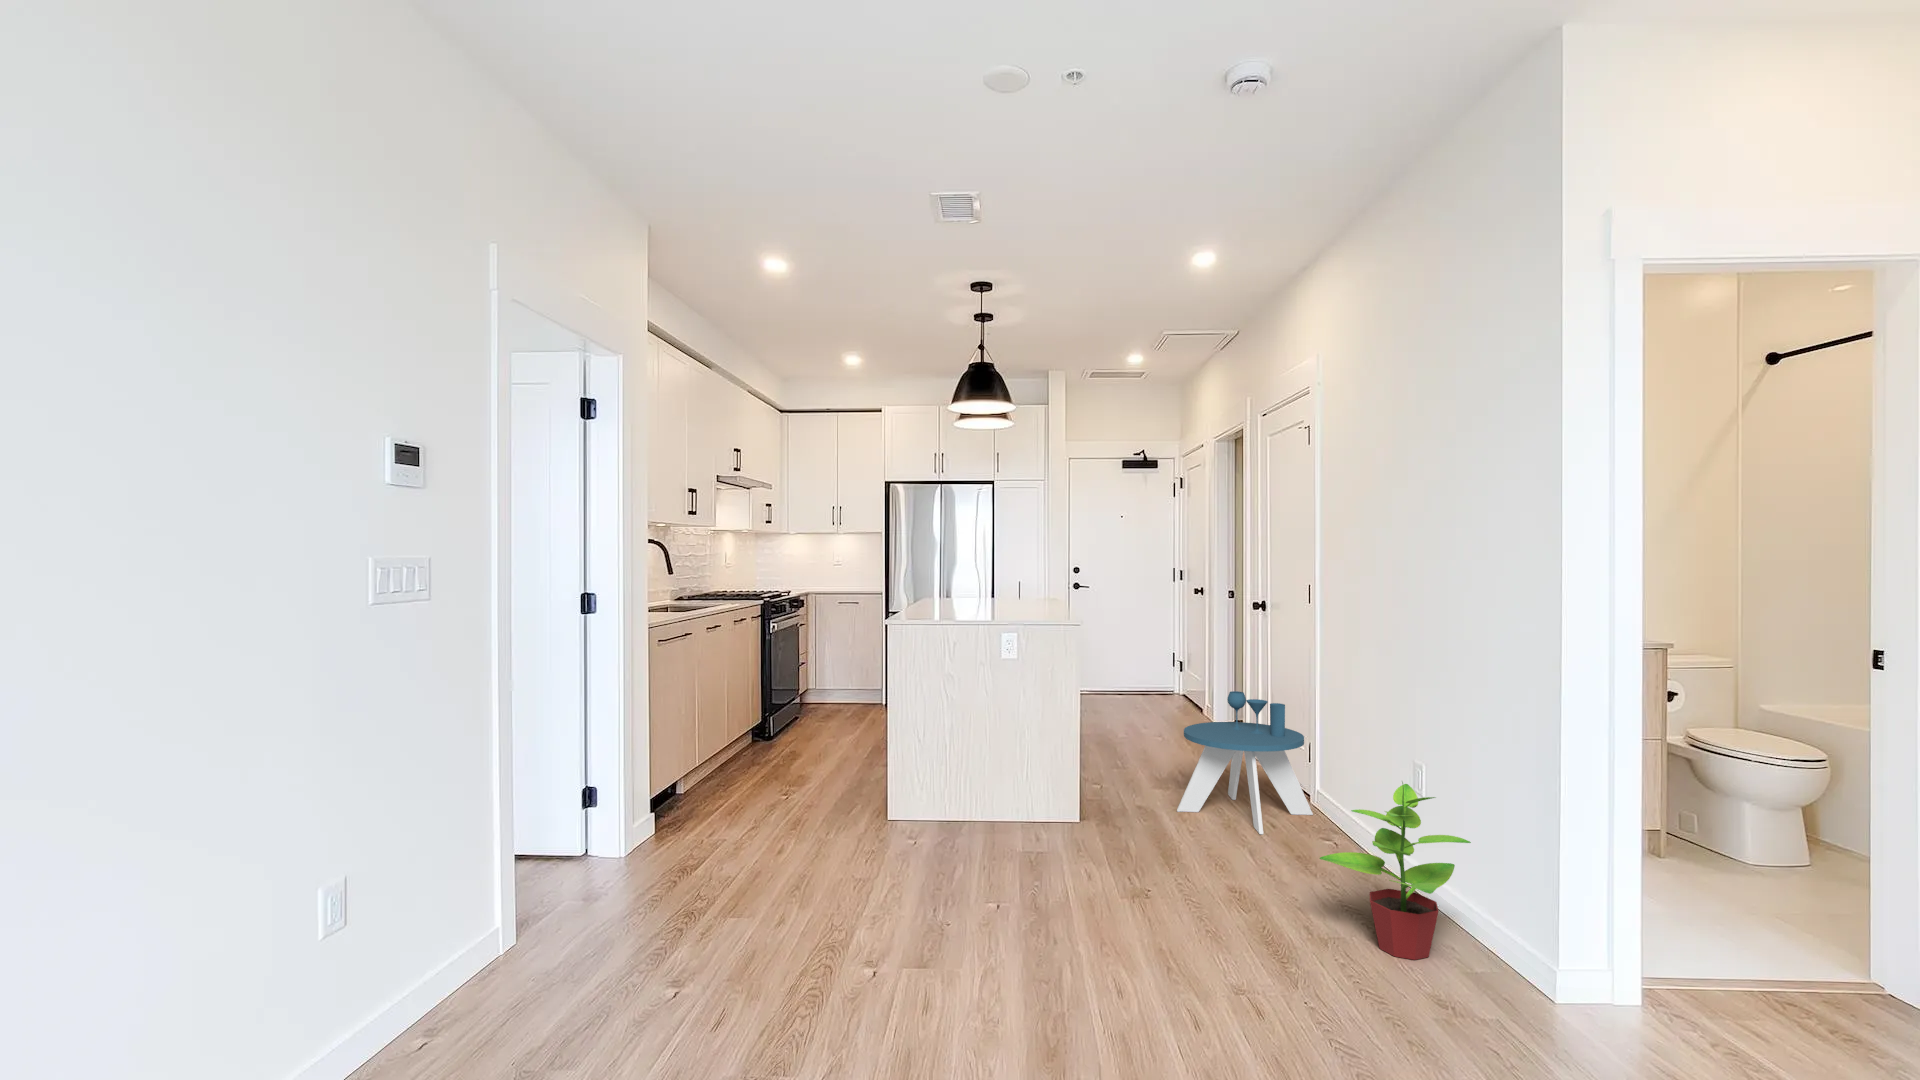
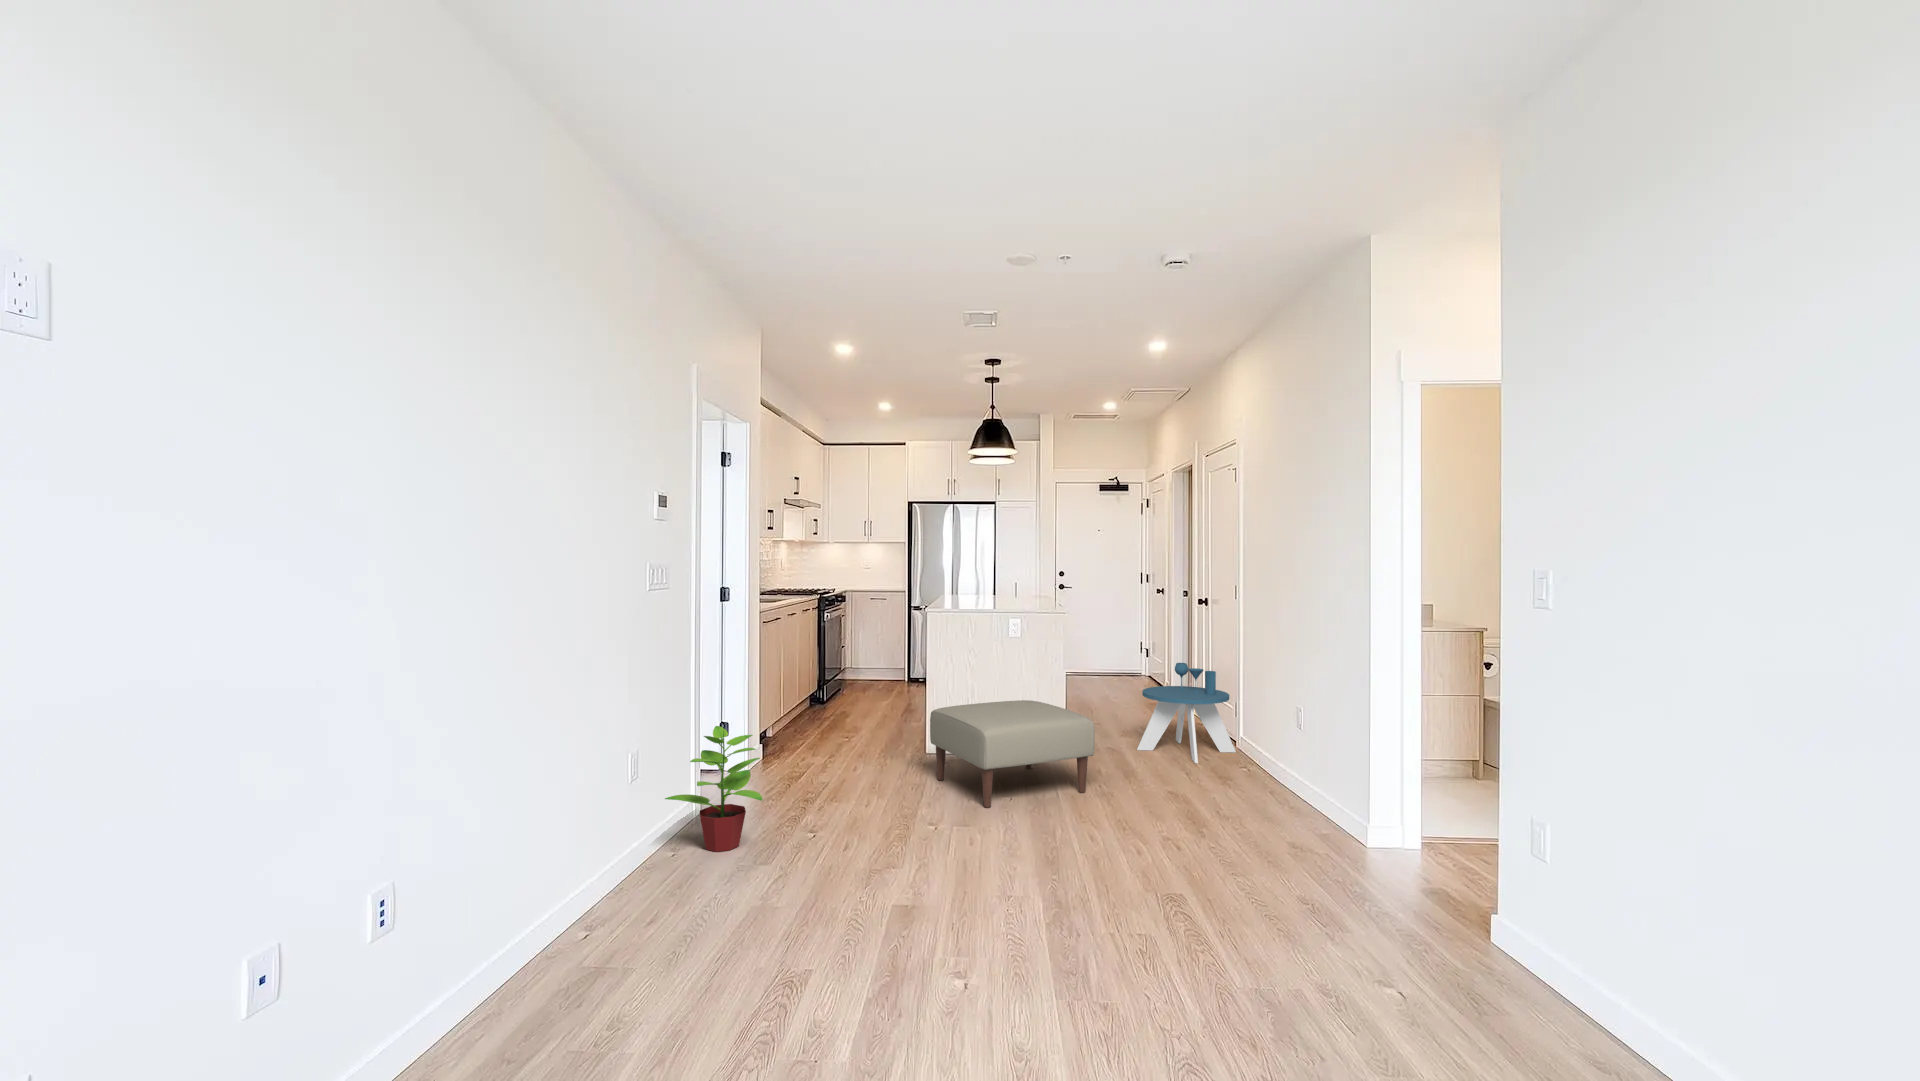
ottoman: none [886,749,1120,919] -> present [930,700,1095,807]
potted plant: present [1320,782,1471,960] -> present [665,726,763,852]

